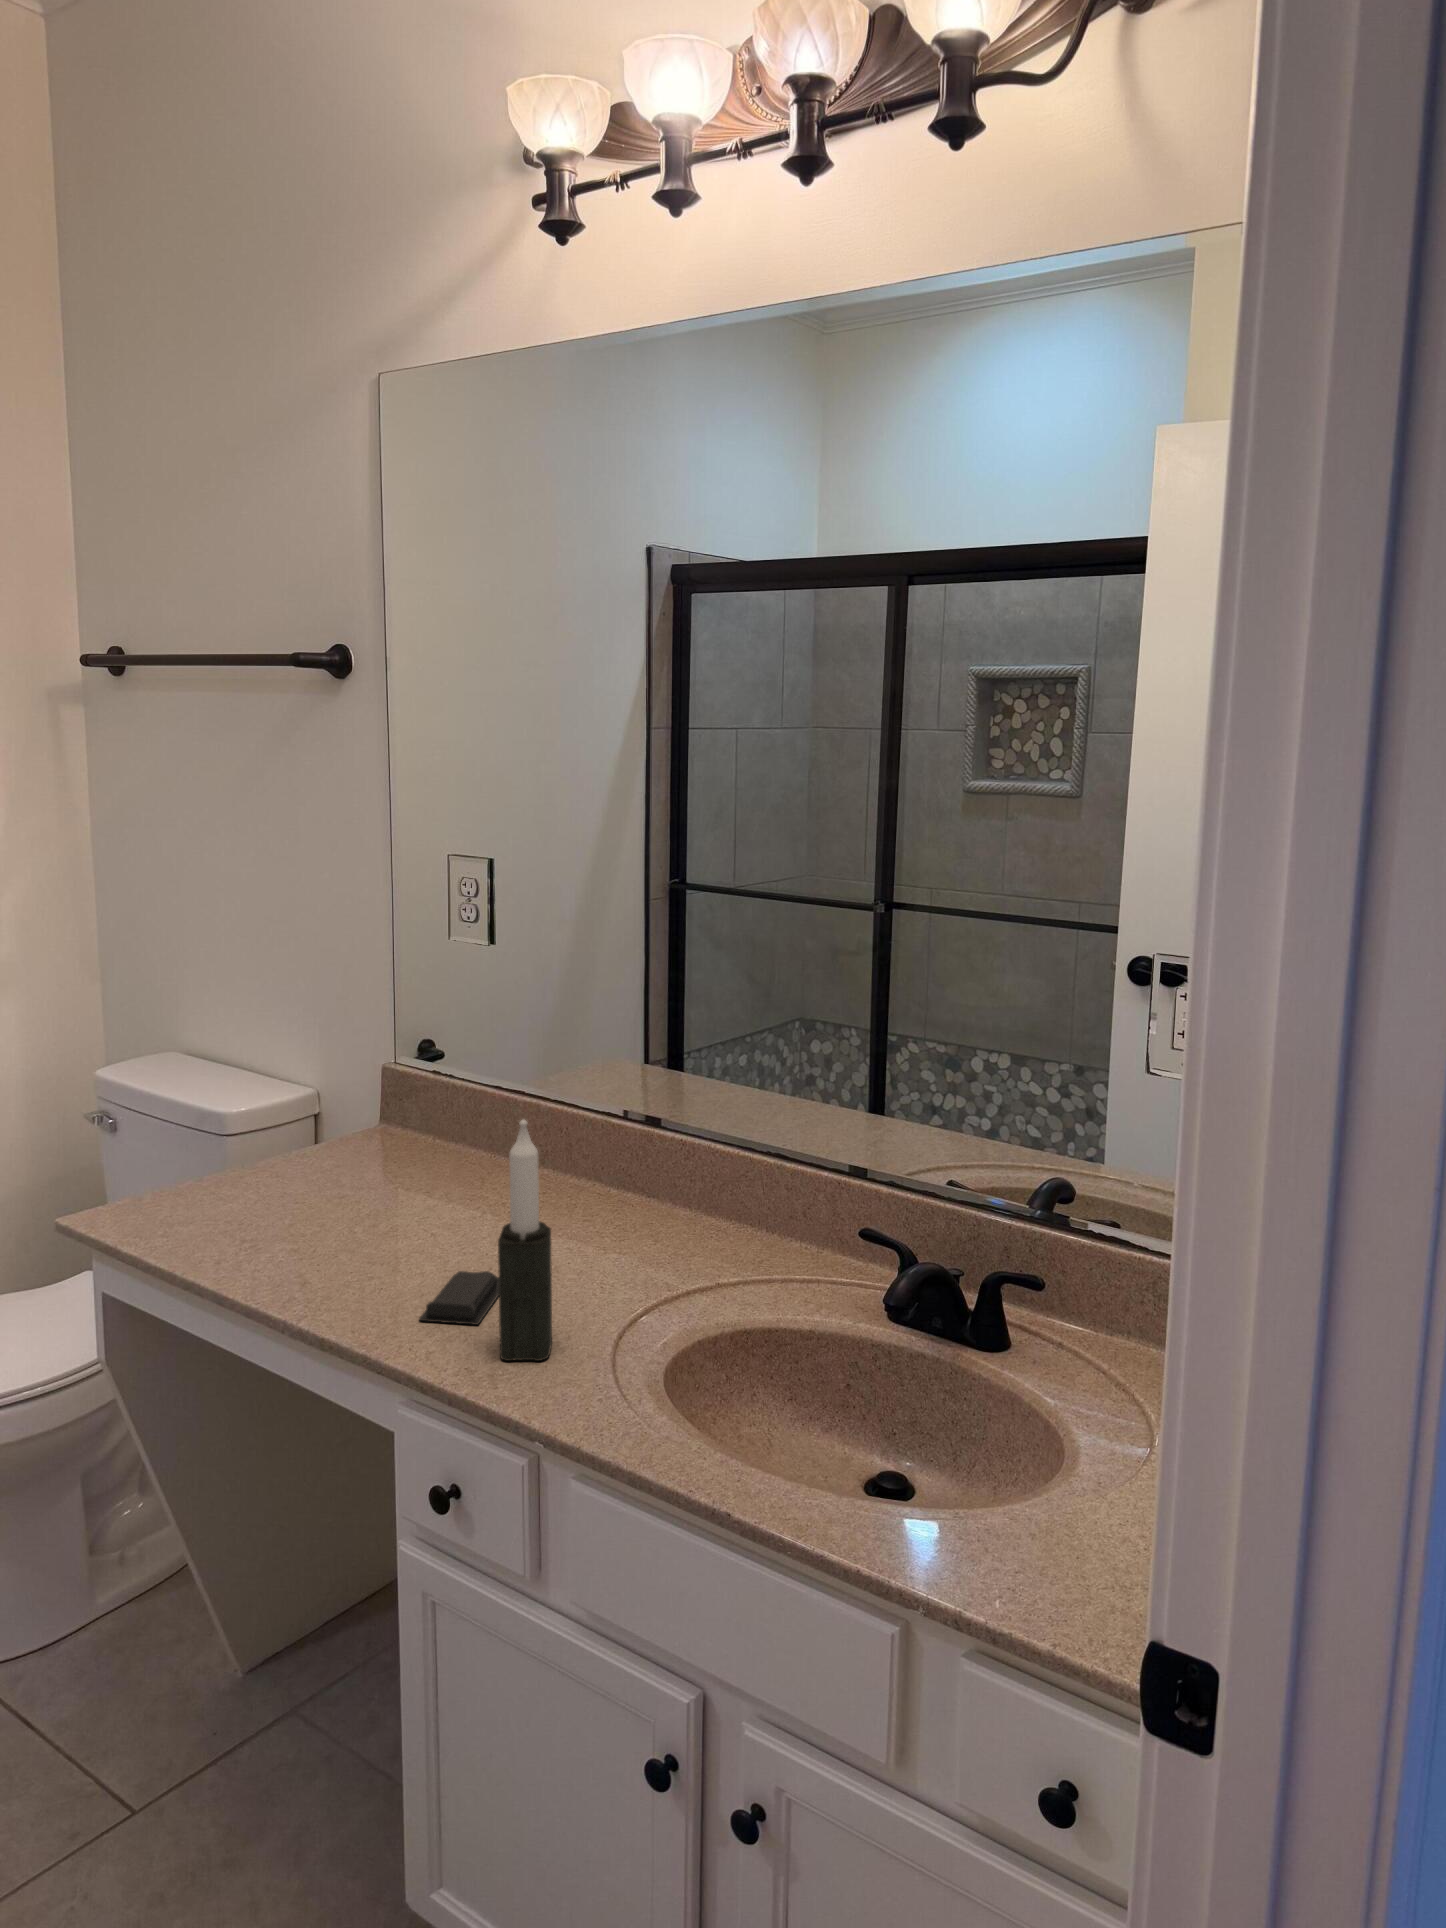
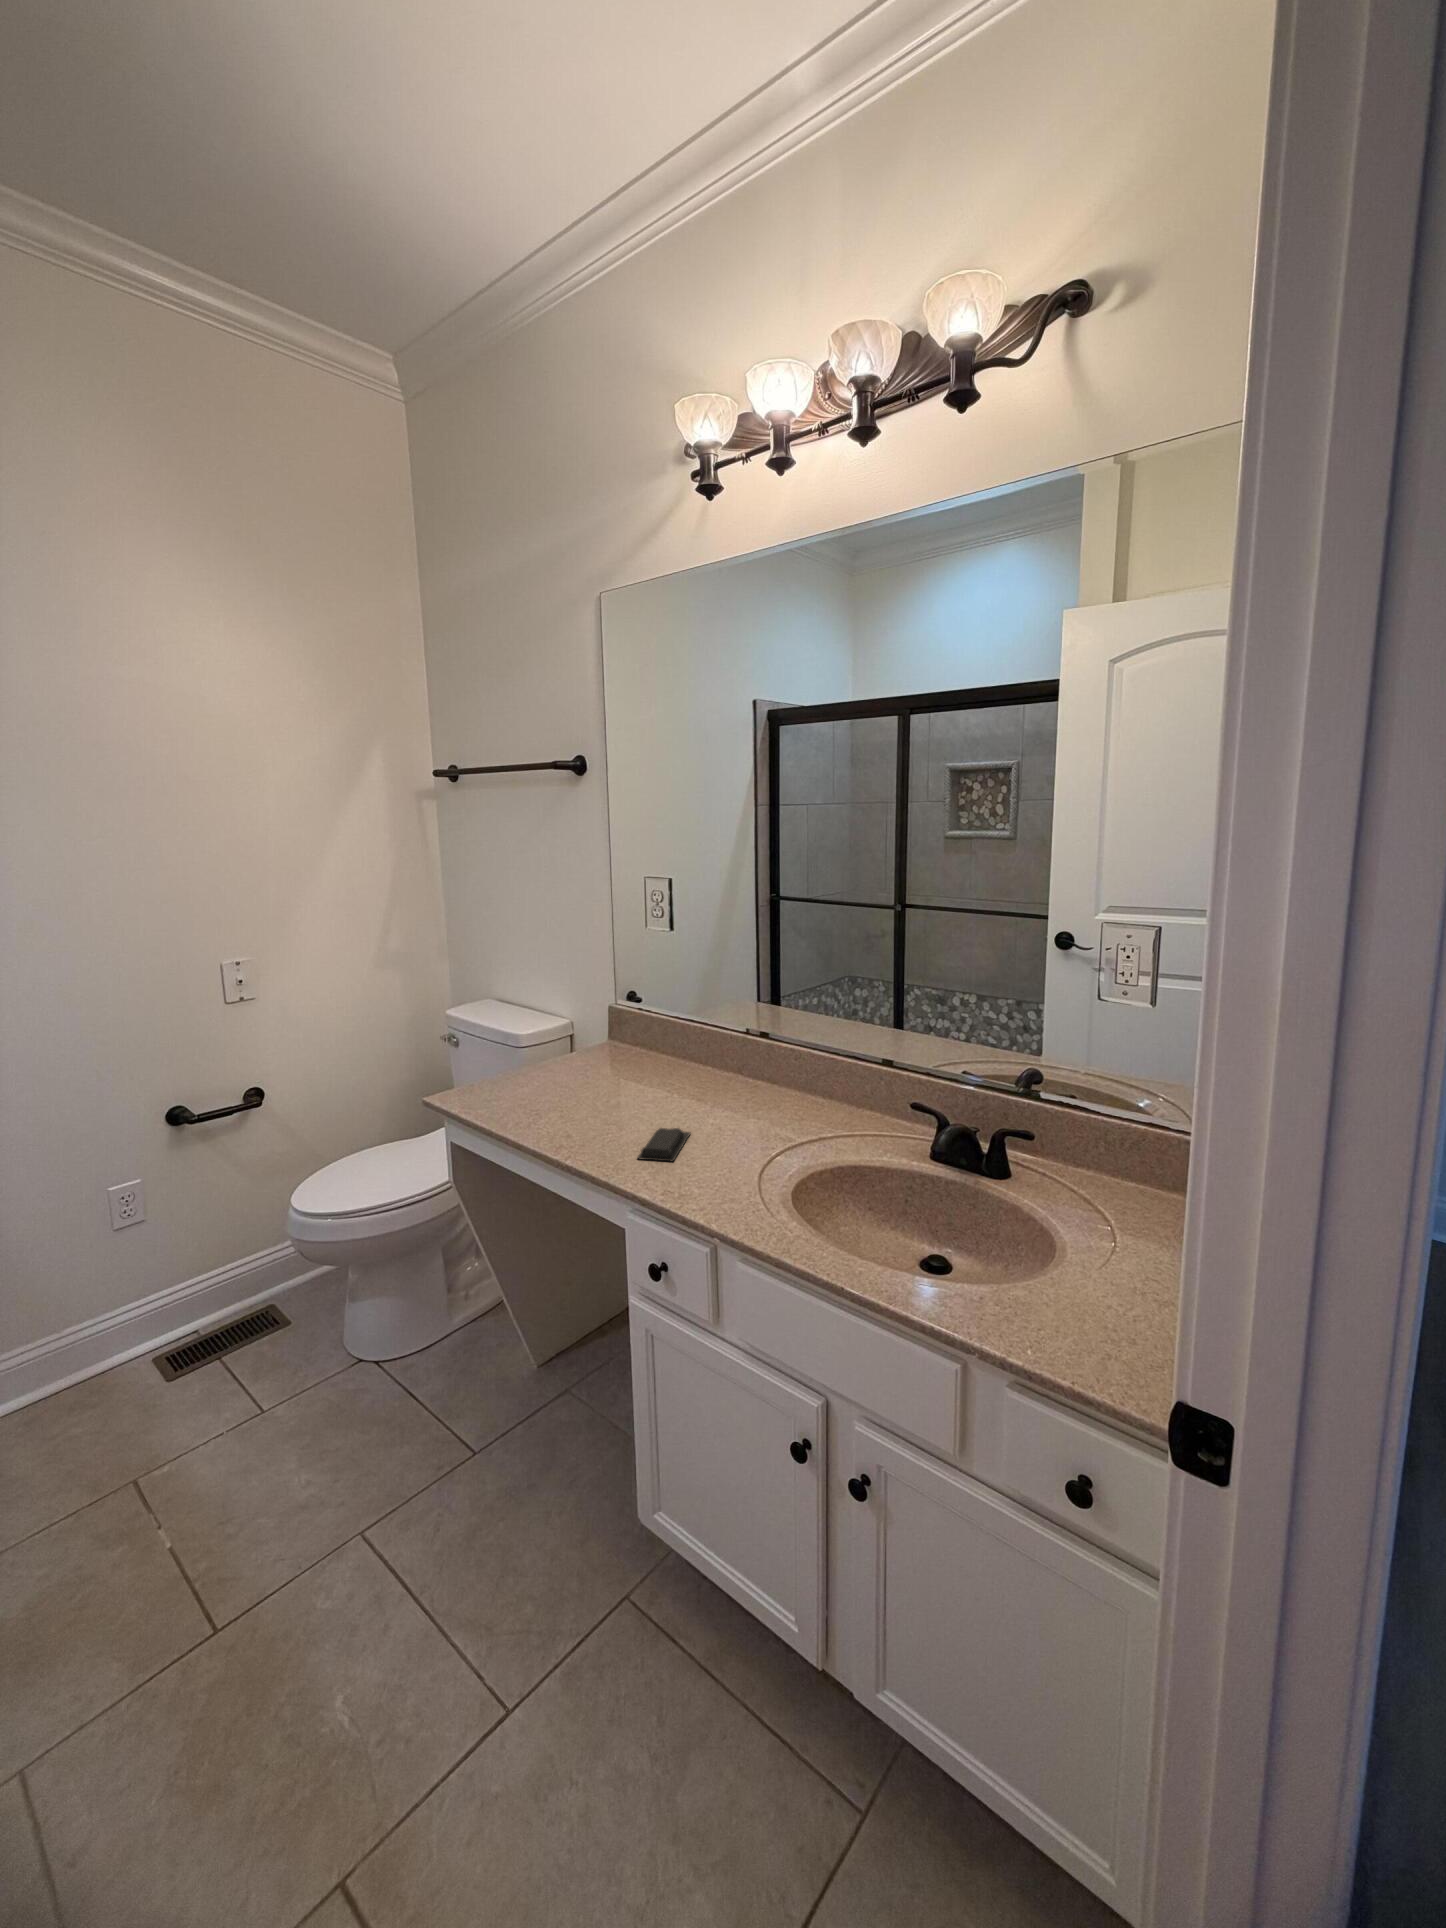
candle: present [498,1120,552,1361] -> none [686,1034,720,1185]

